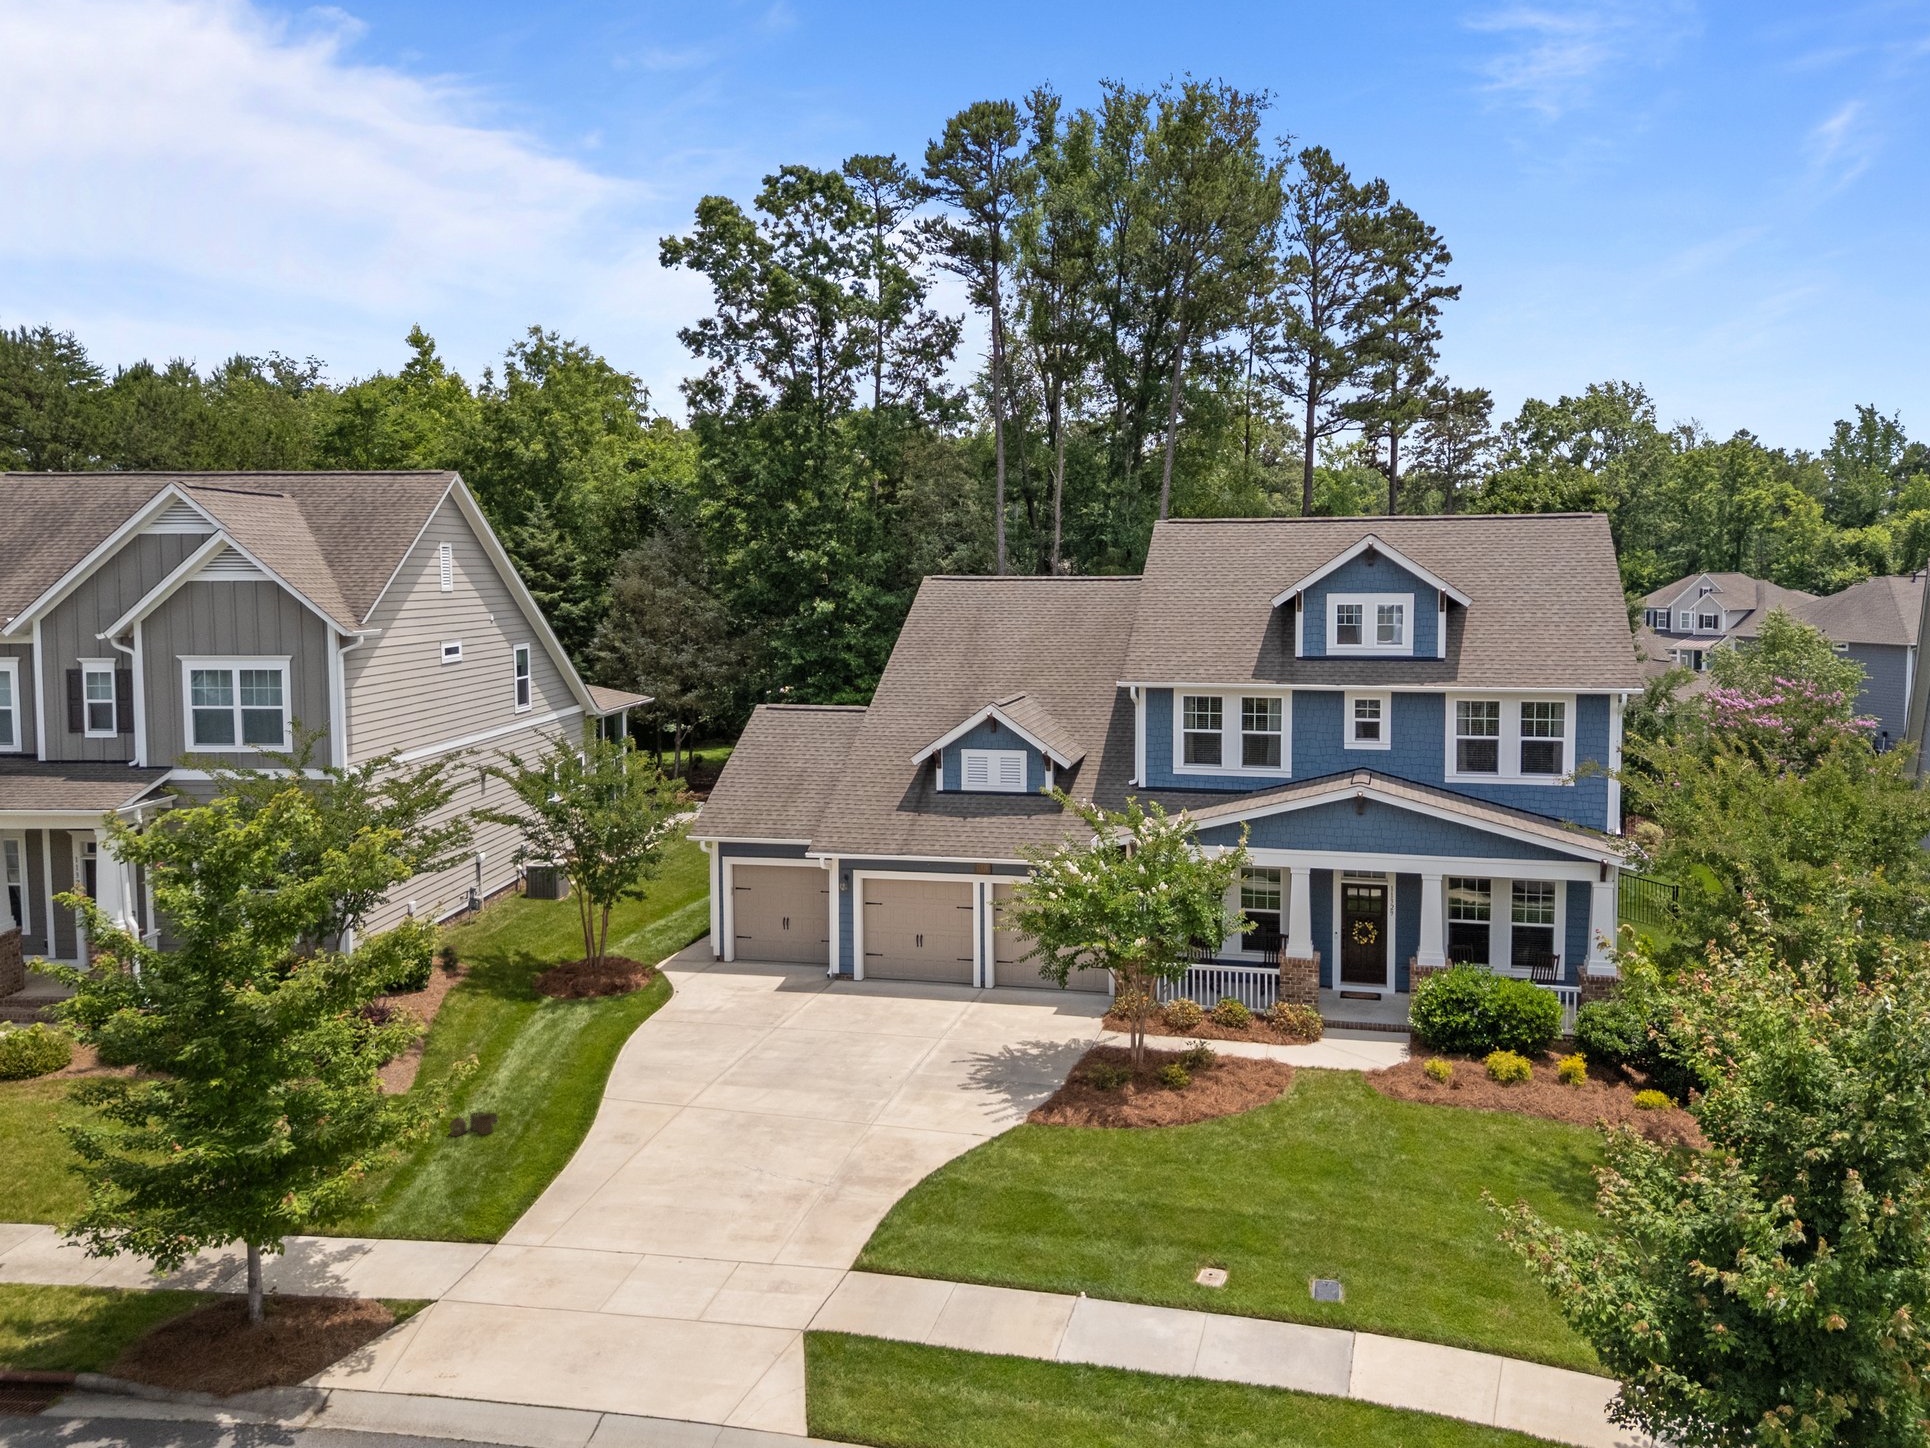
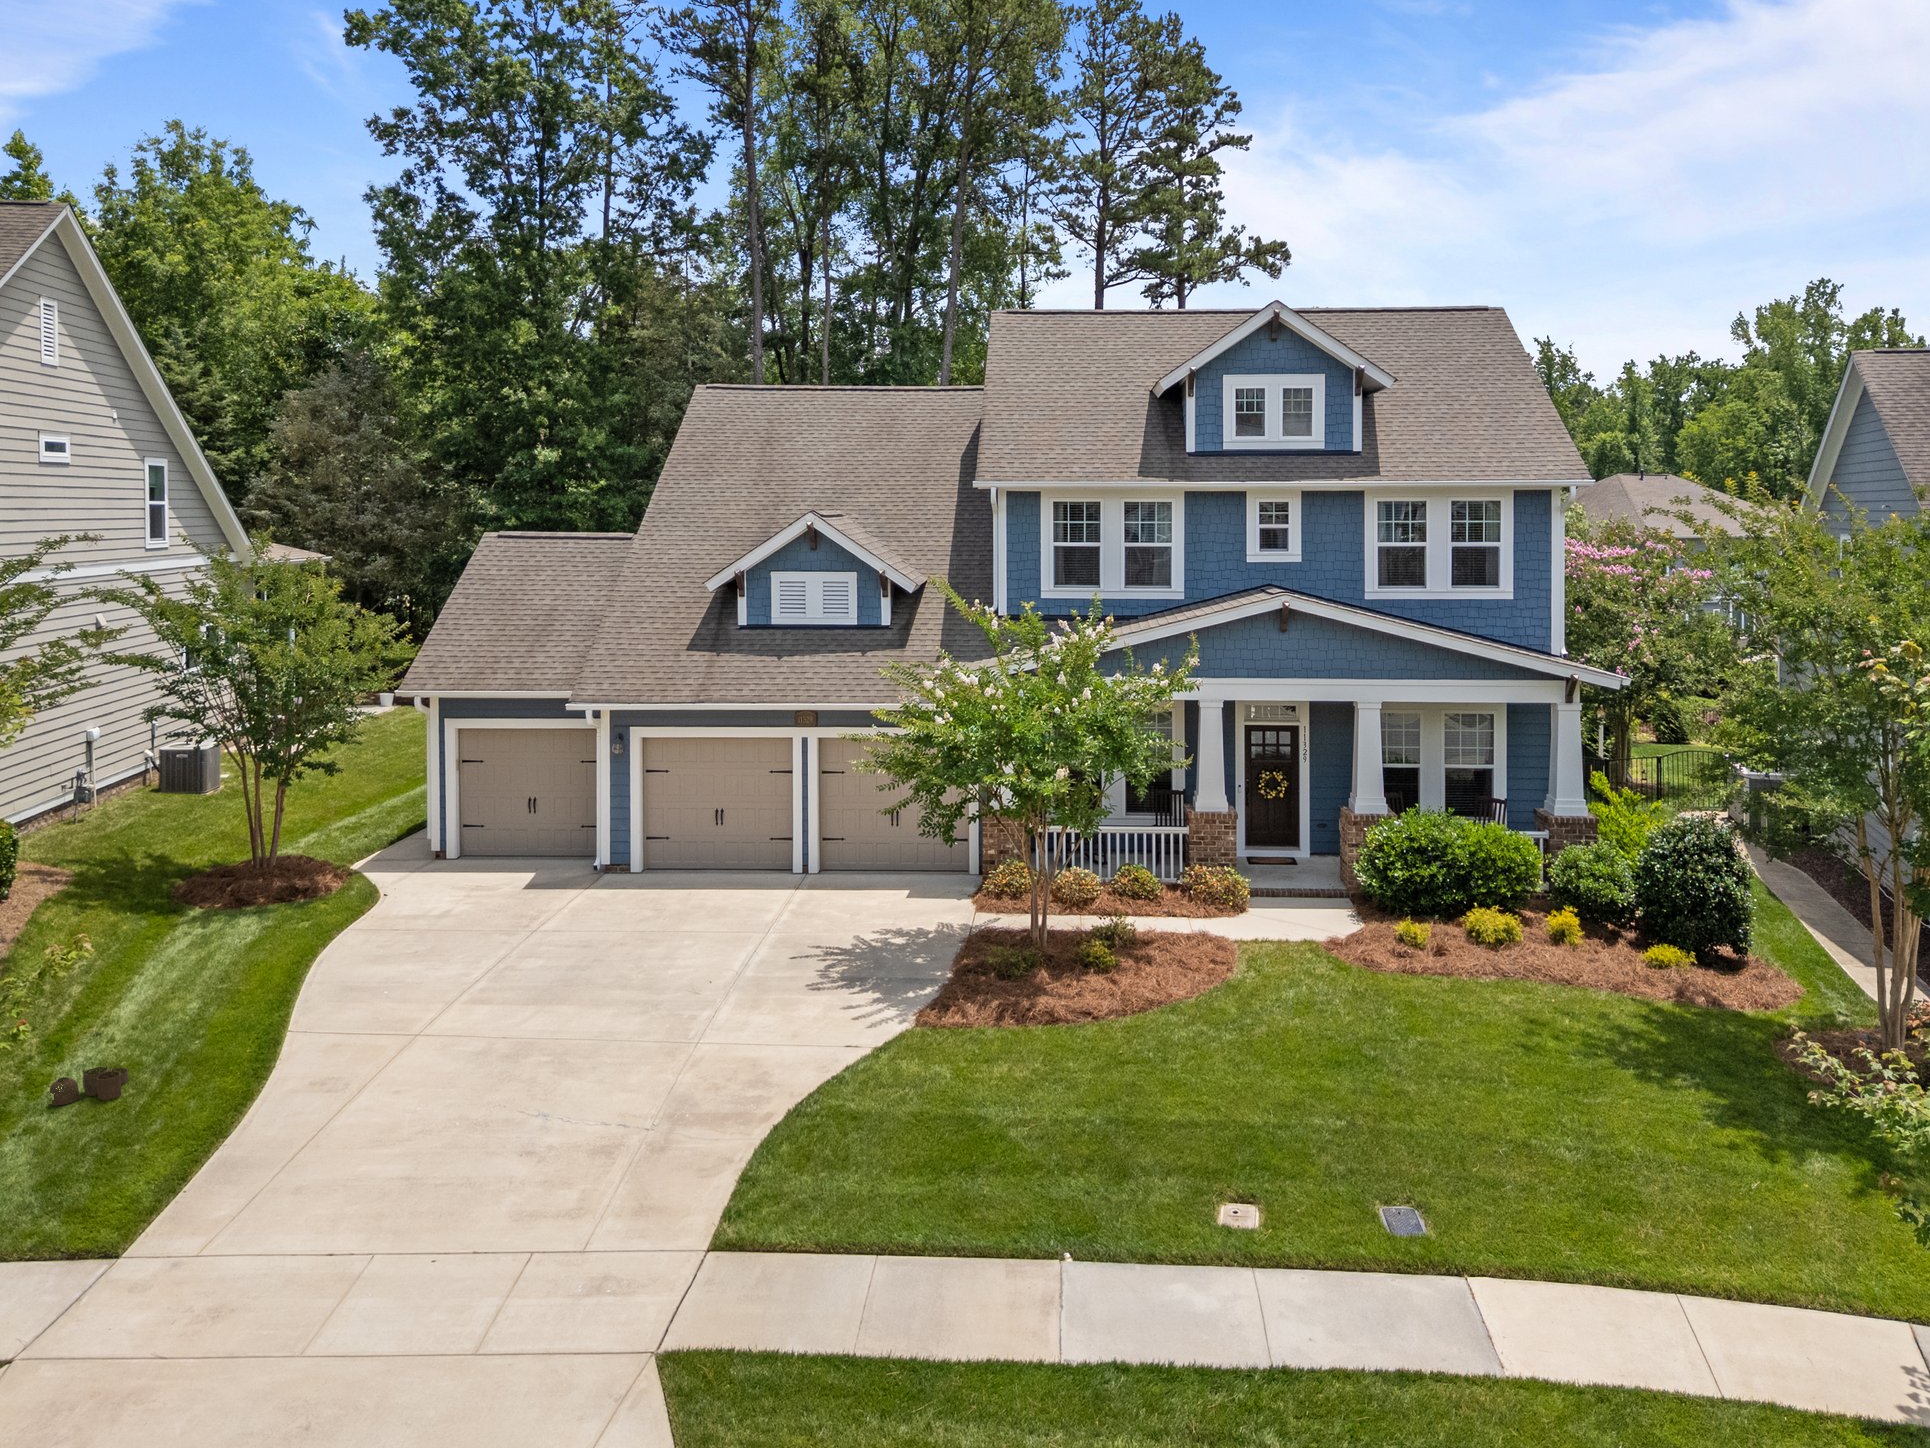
decorative plant: present [437,945,459,977] -> none [21,843,65,889]

